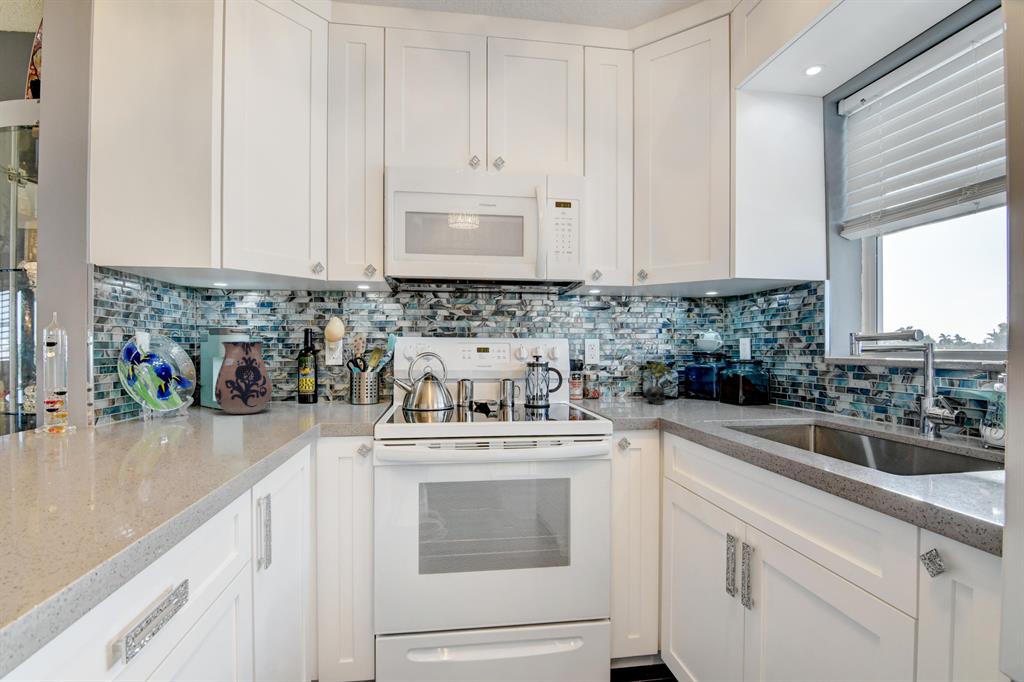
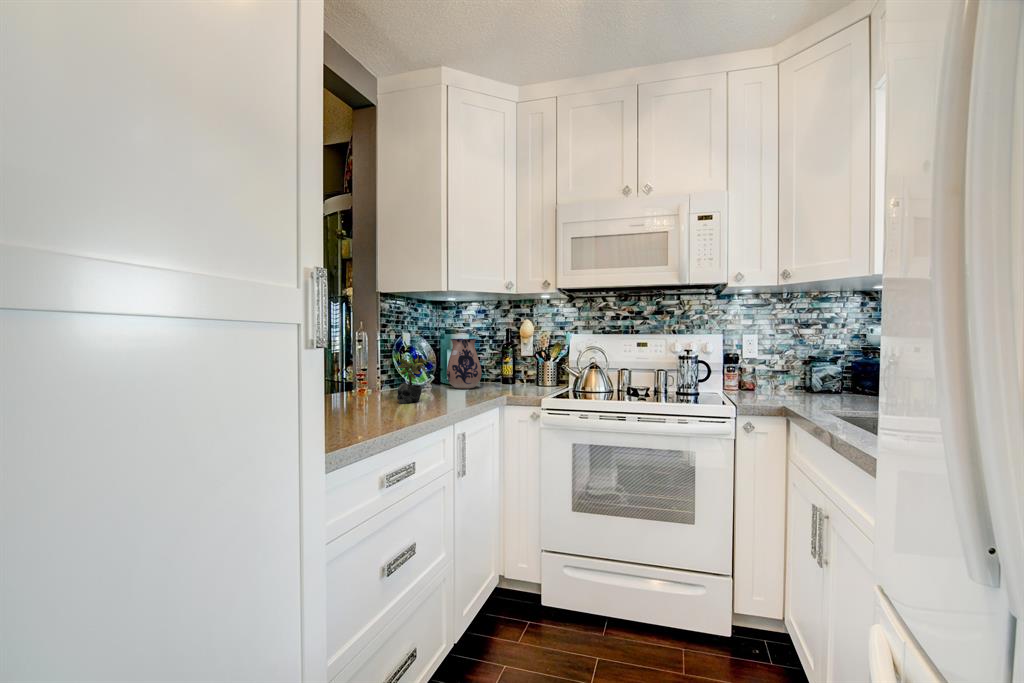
succulent plant: present [644,361,674,405] -> present [397,356,427,404]

